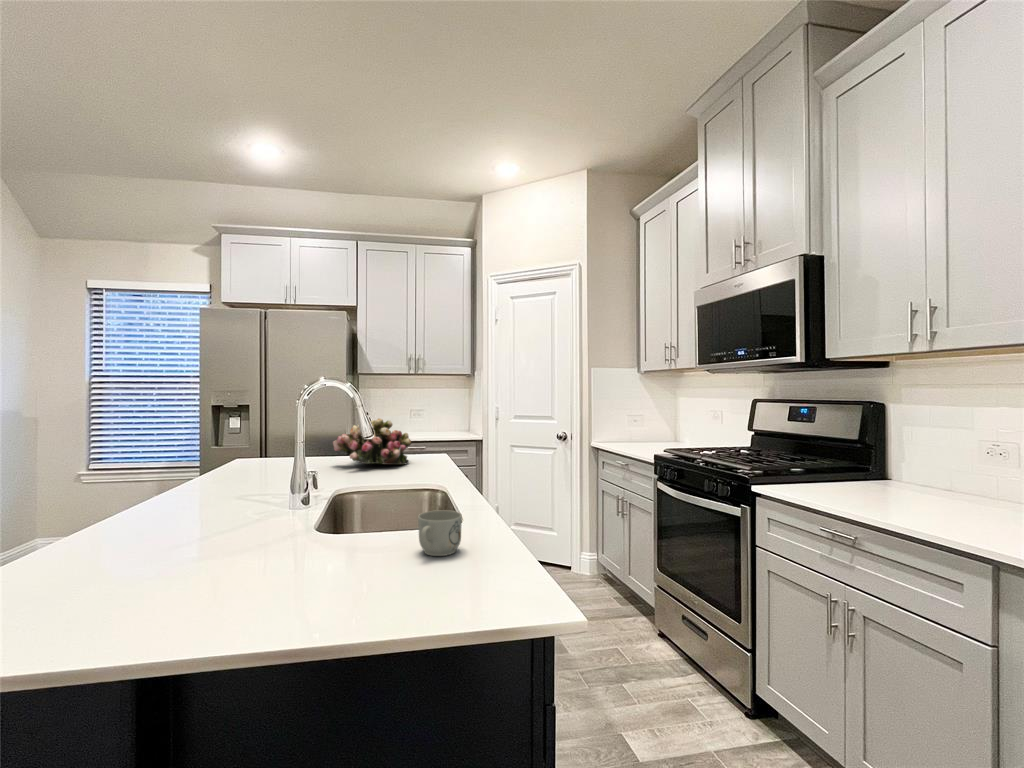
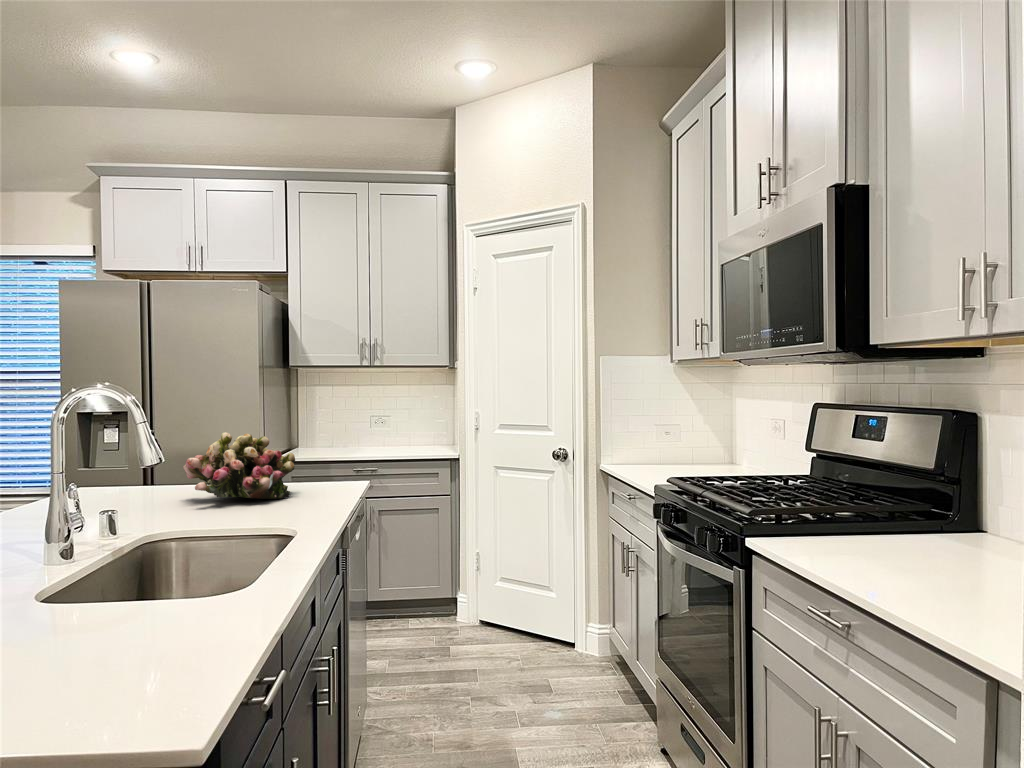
mug: present [418,510,462,556] -> none [108,576,187,642]

